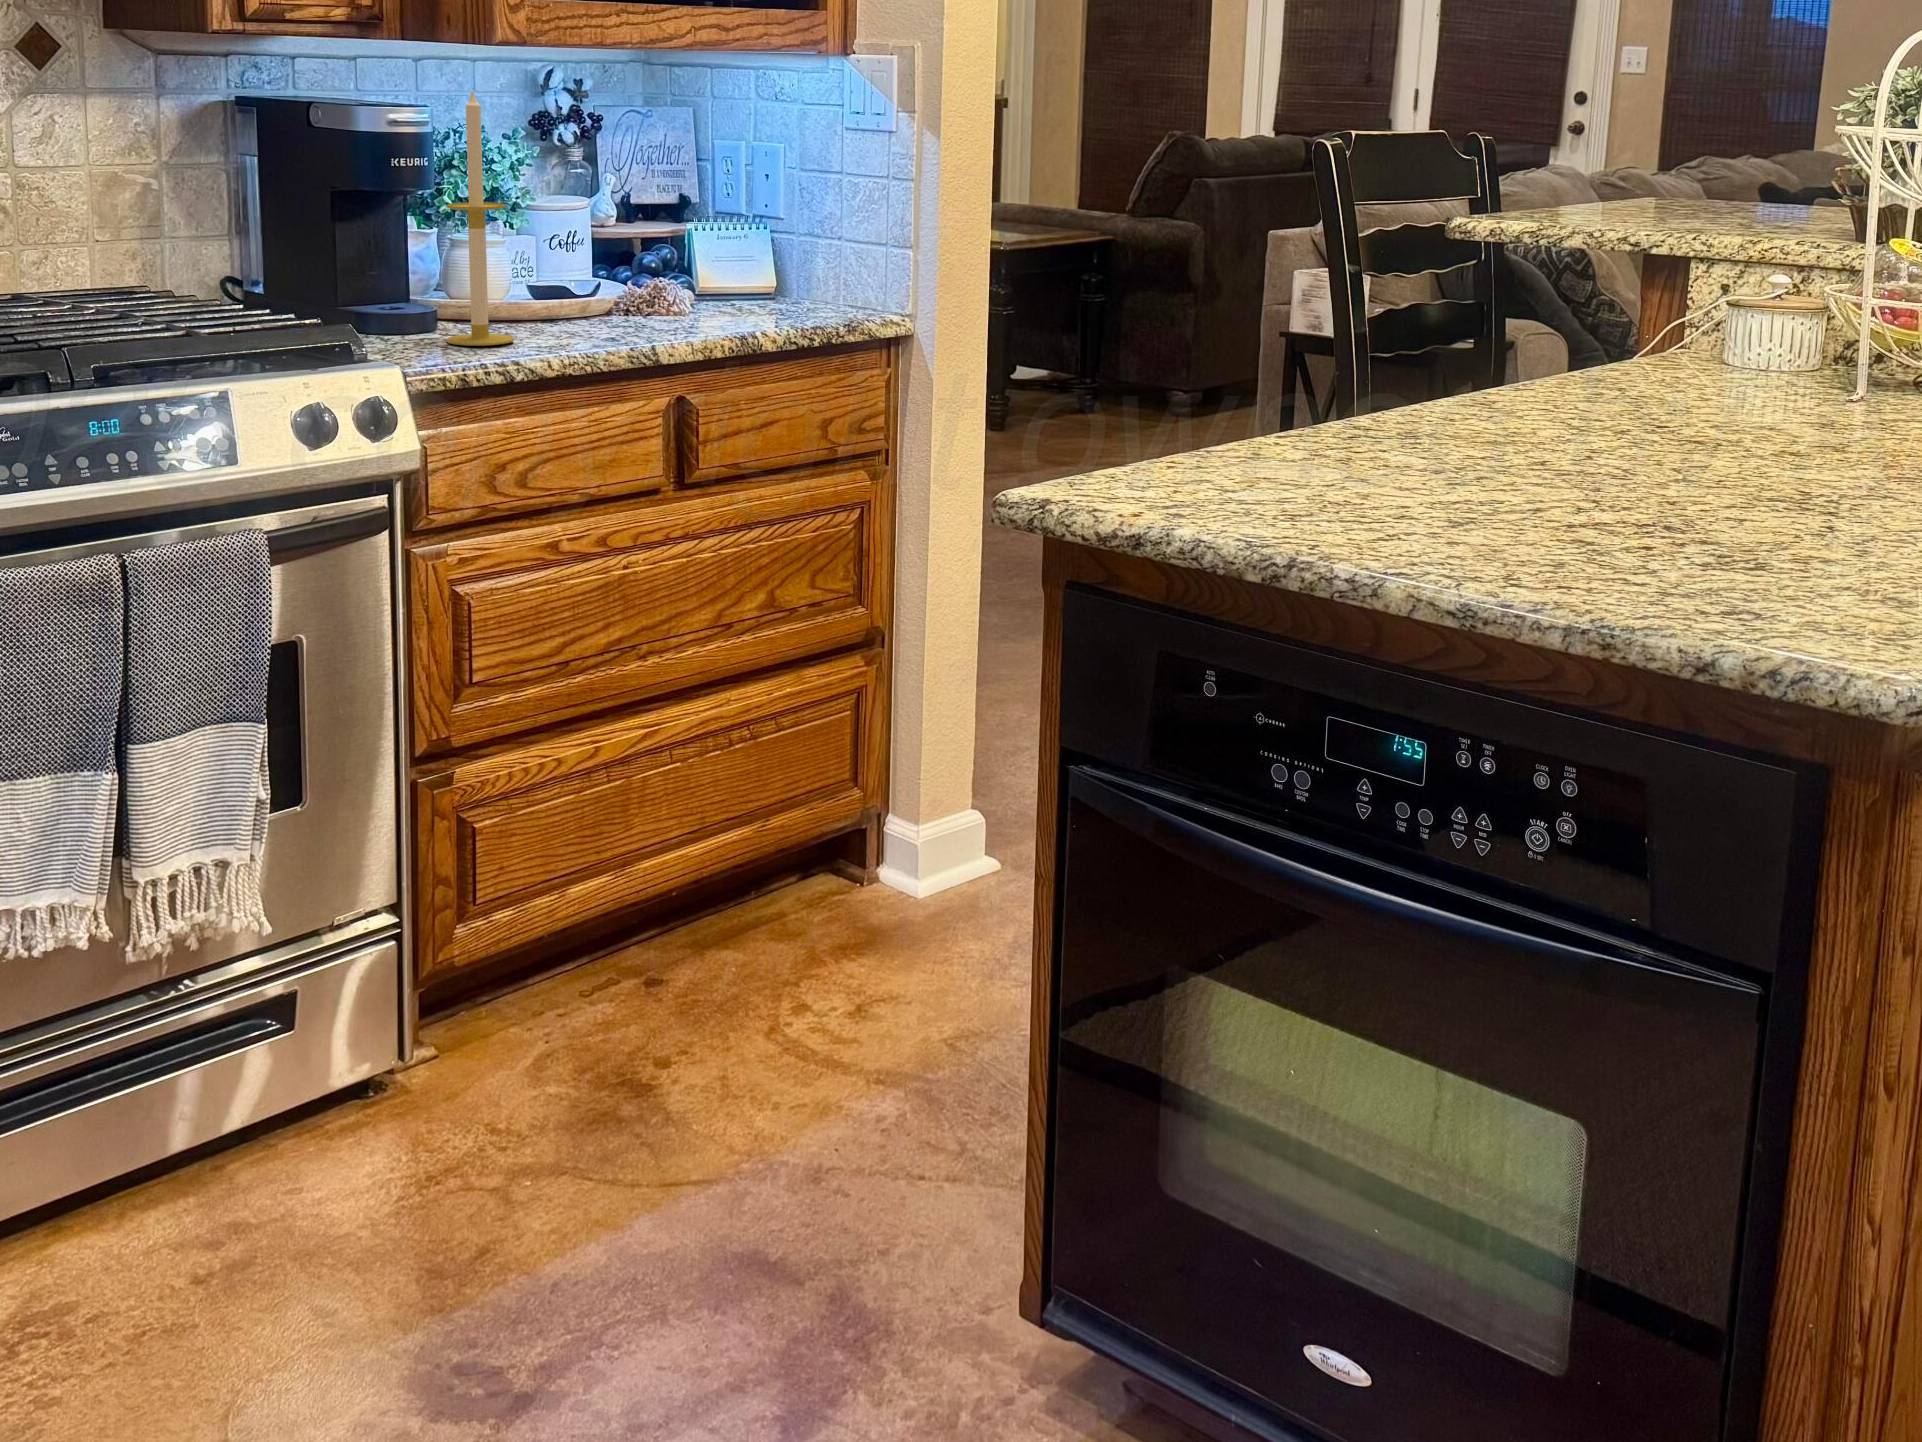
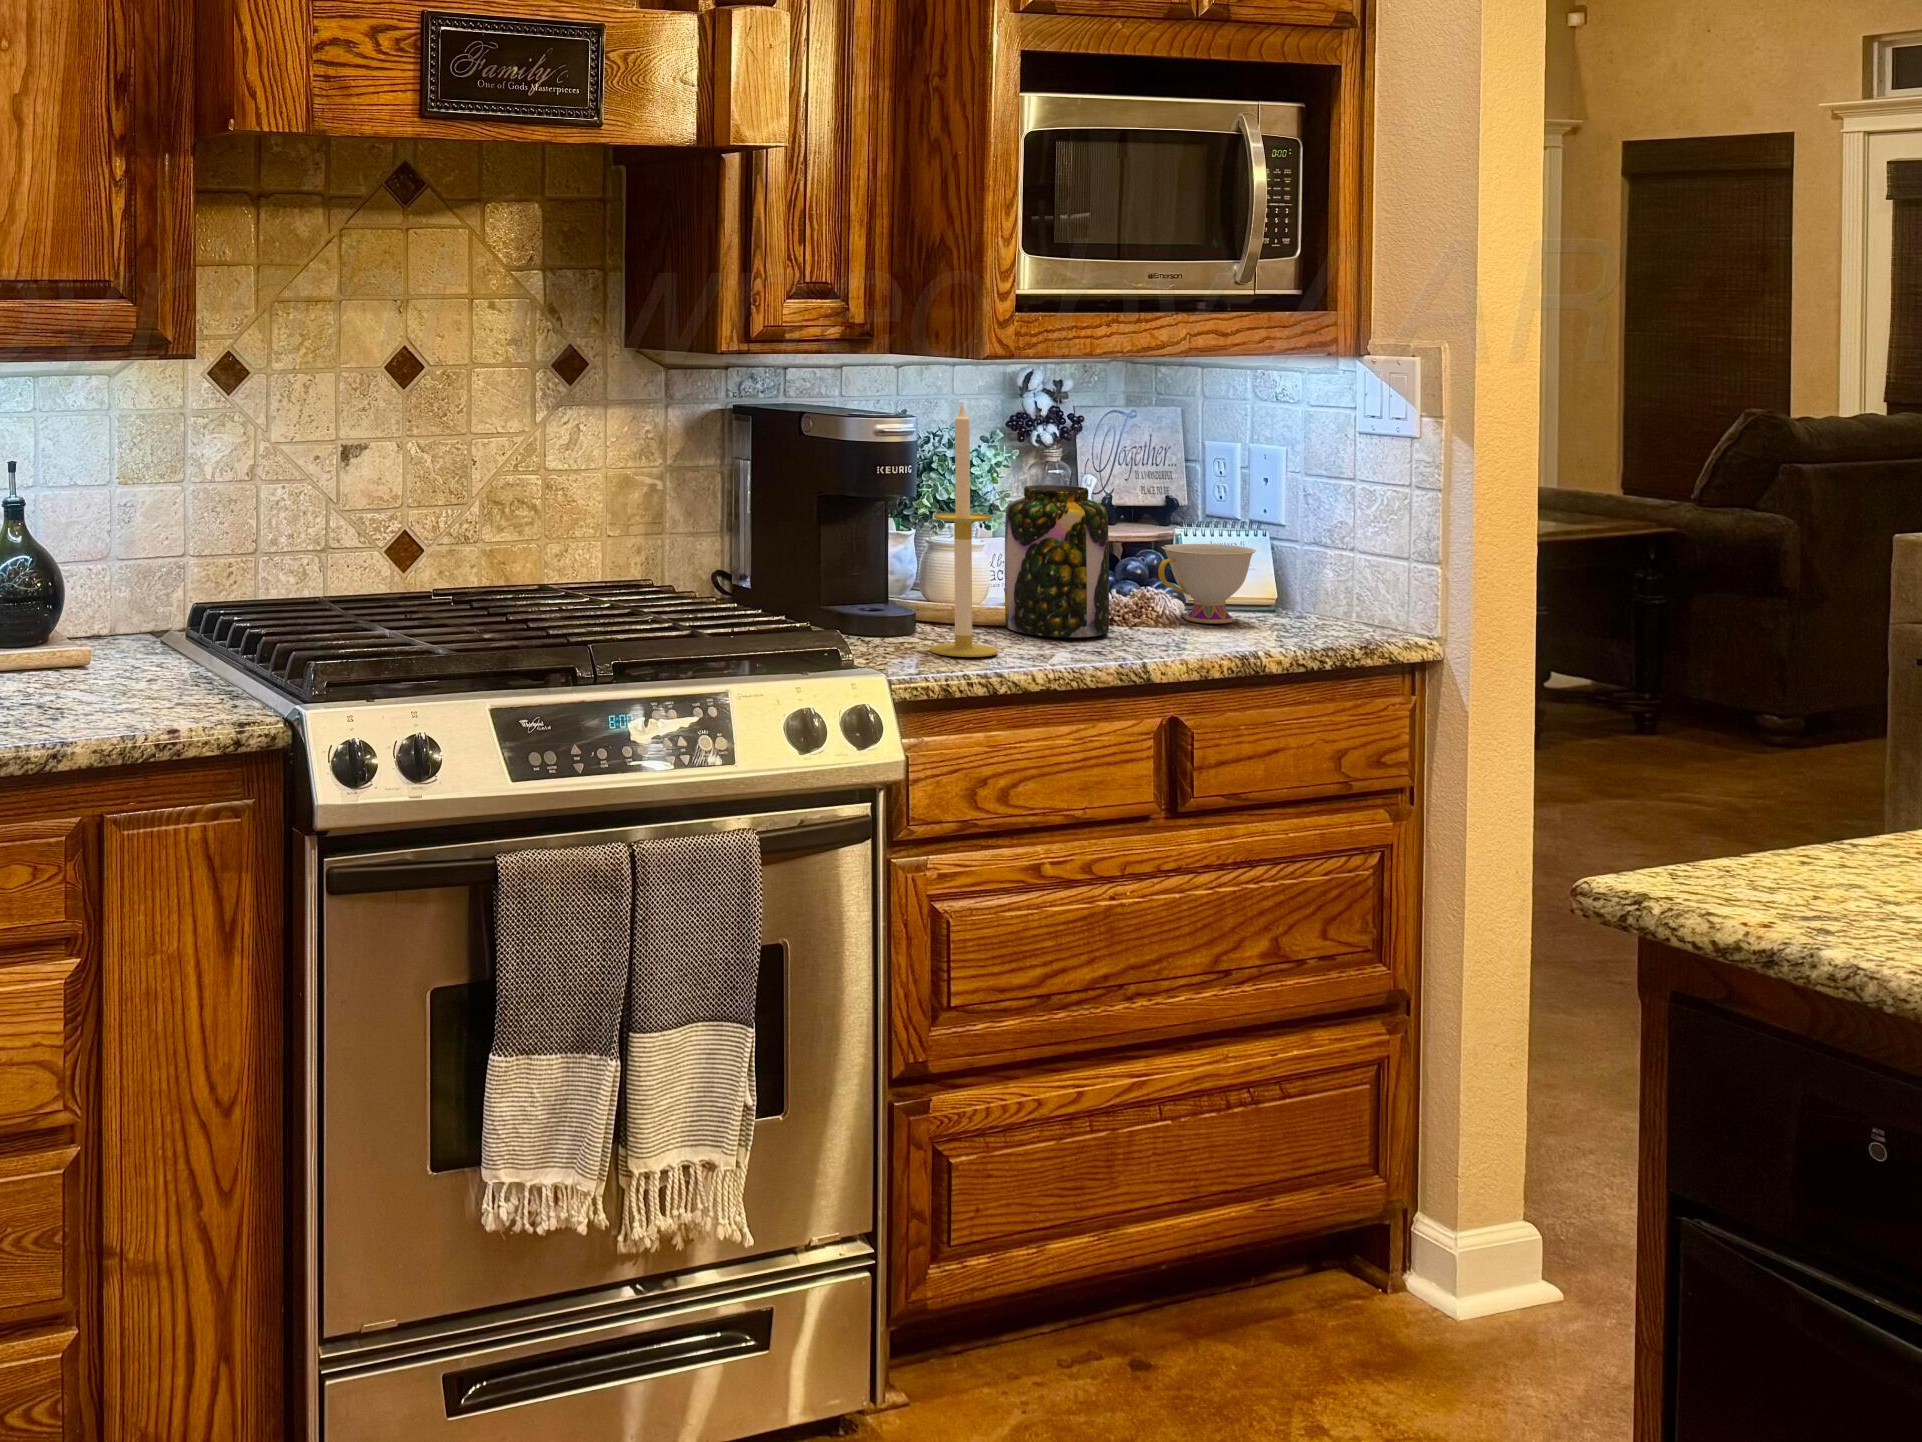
jar: none [523,177,623,324] -> present [1005,485,1109,637]
teacup: none [670,233,758,307] -> present [1158,544,1256,623]

